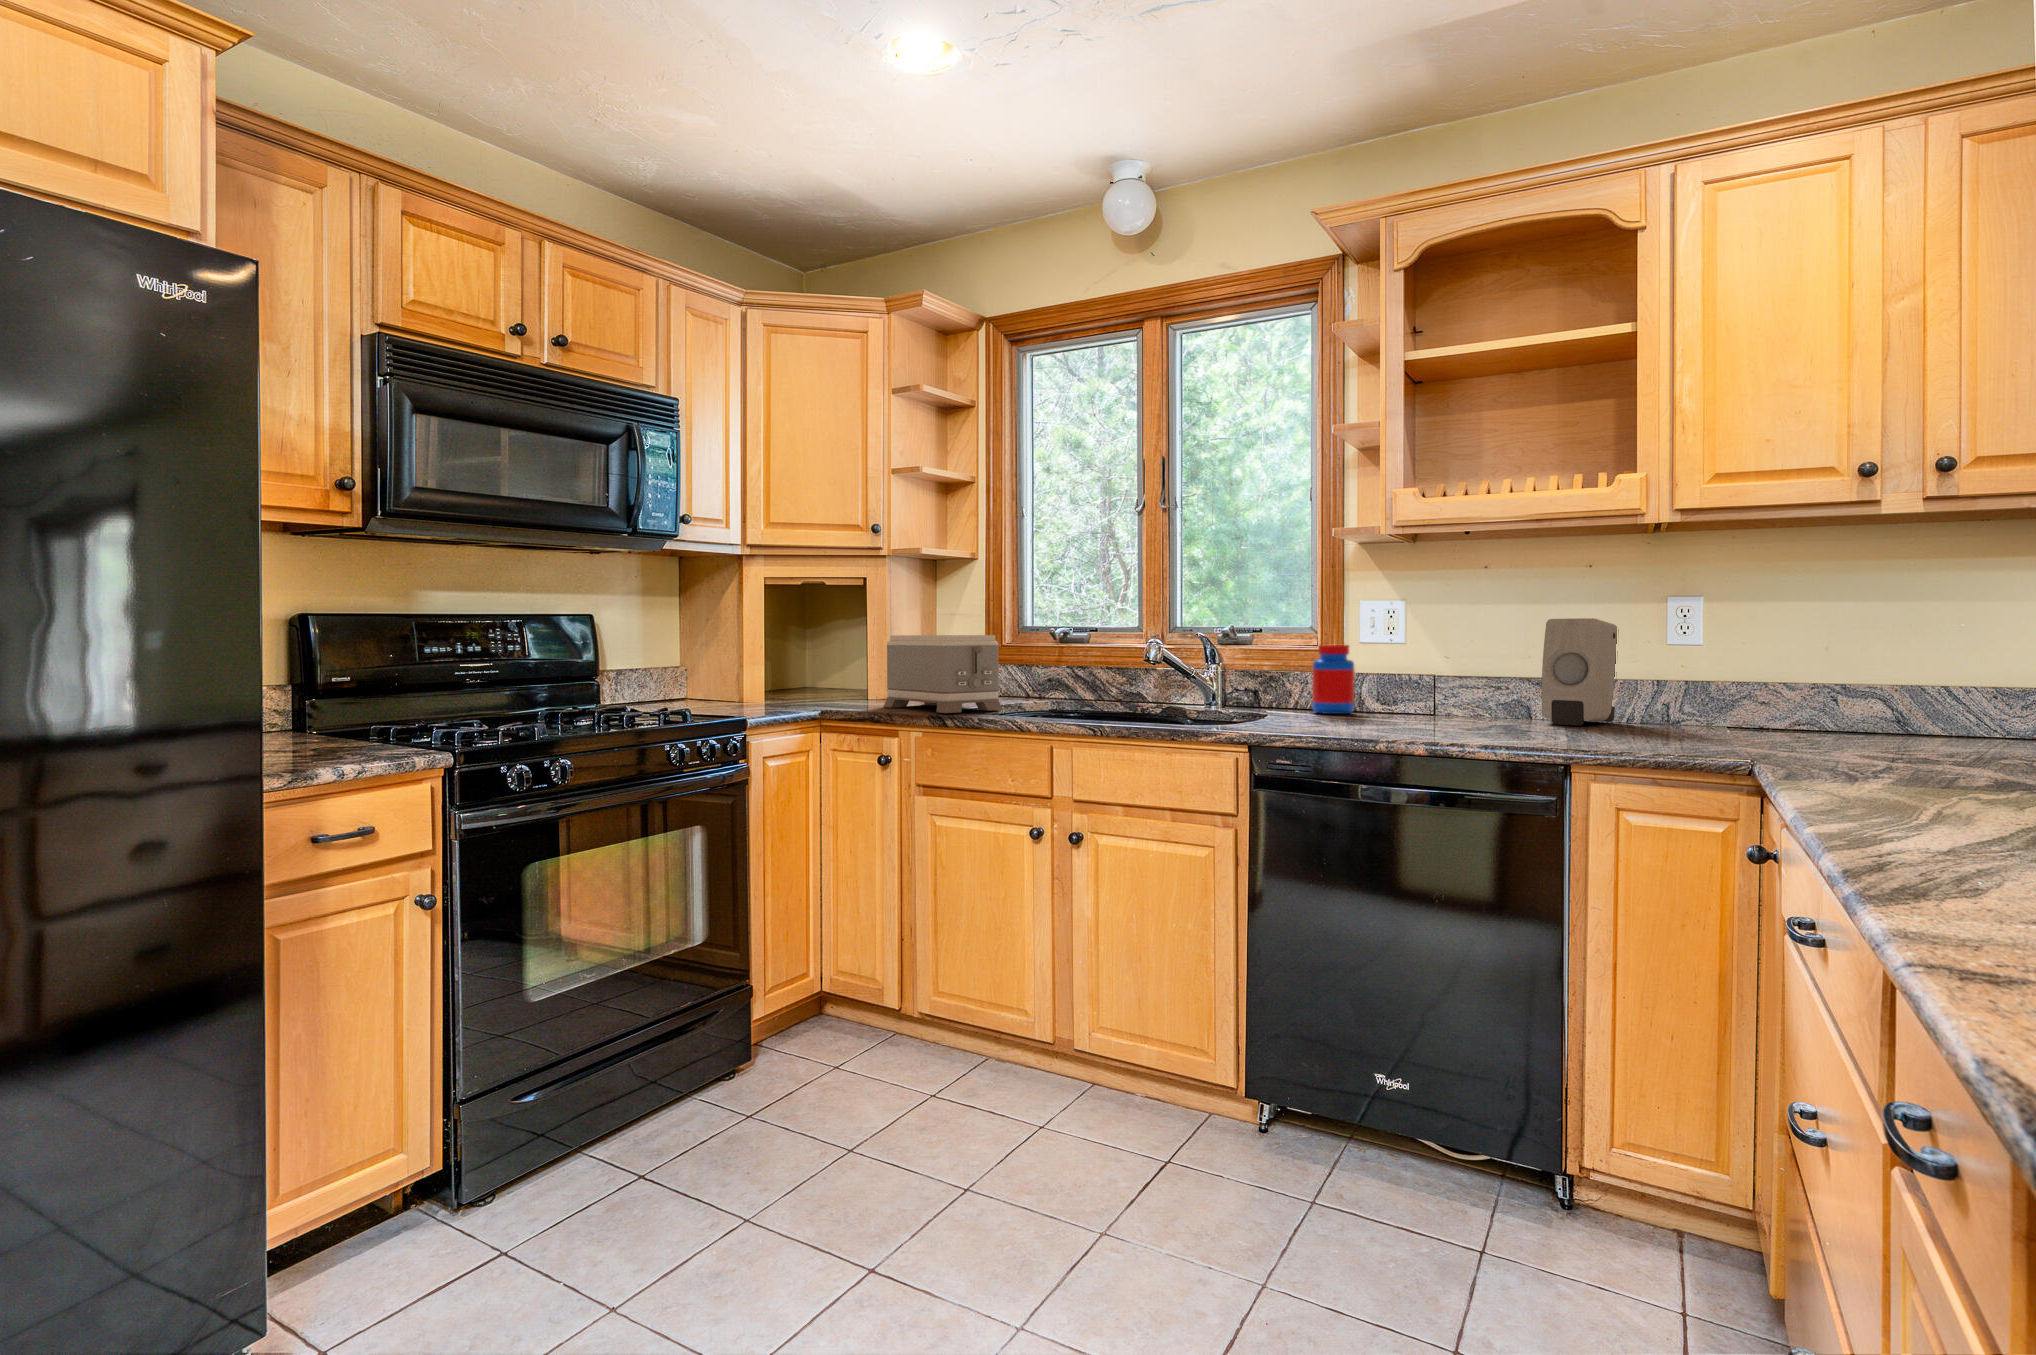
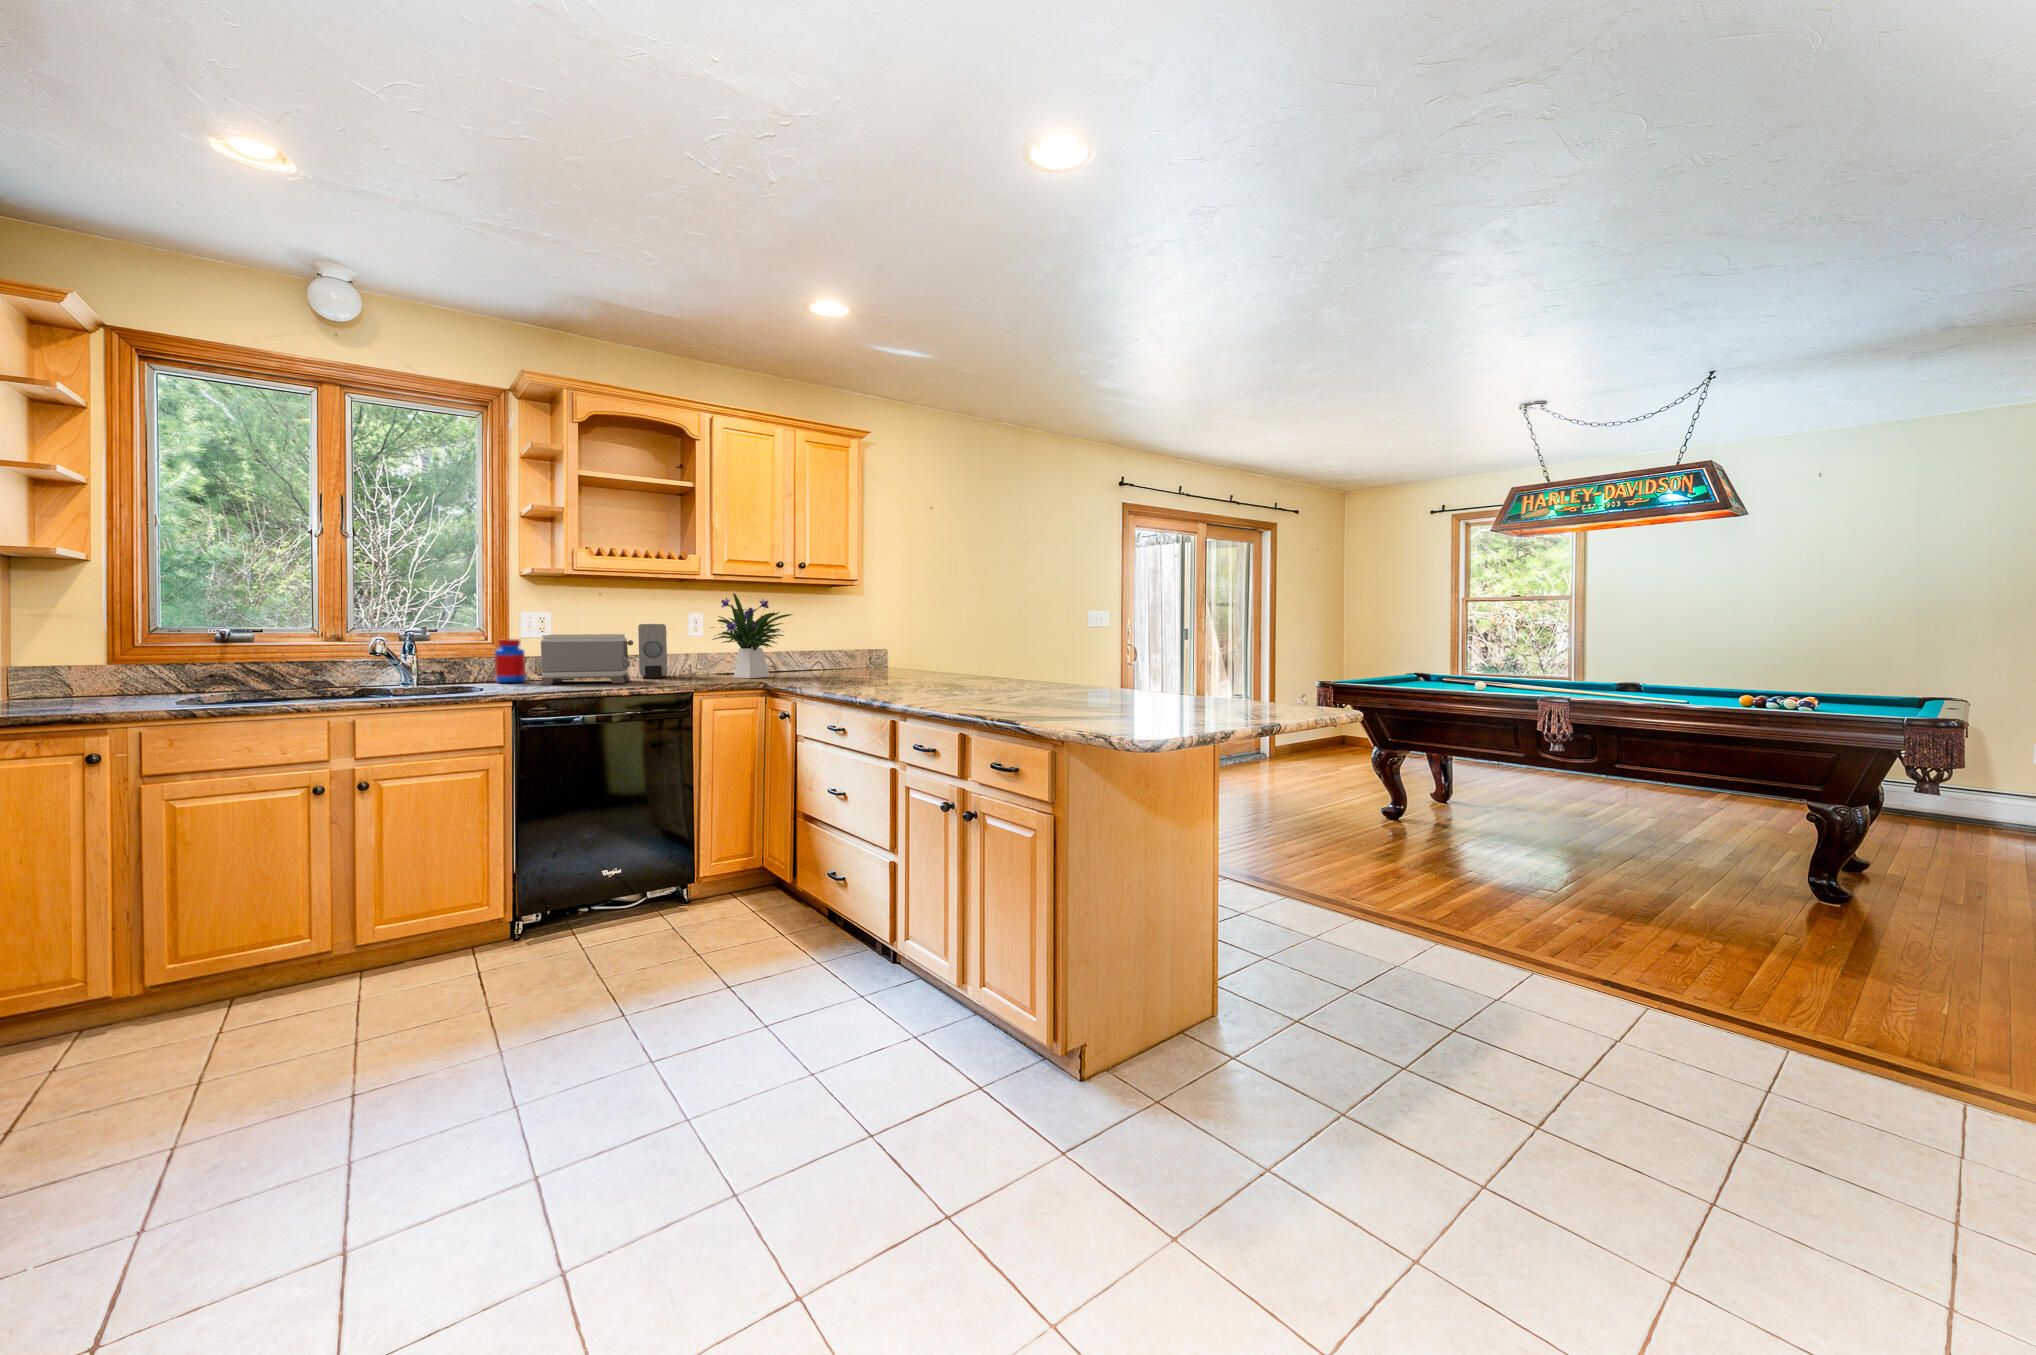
flower arrangement: none [1677,544,1904,745] -> present [712,593,792,678]
toaster: present [883,635,1003,713] -> present [540,634,633,685]

